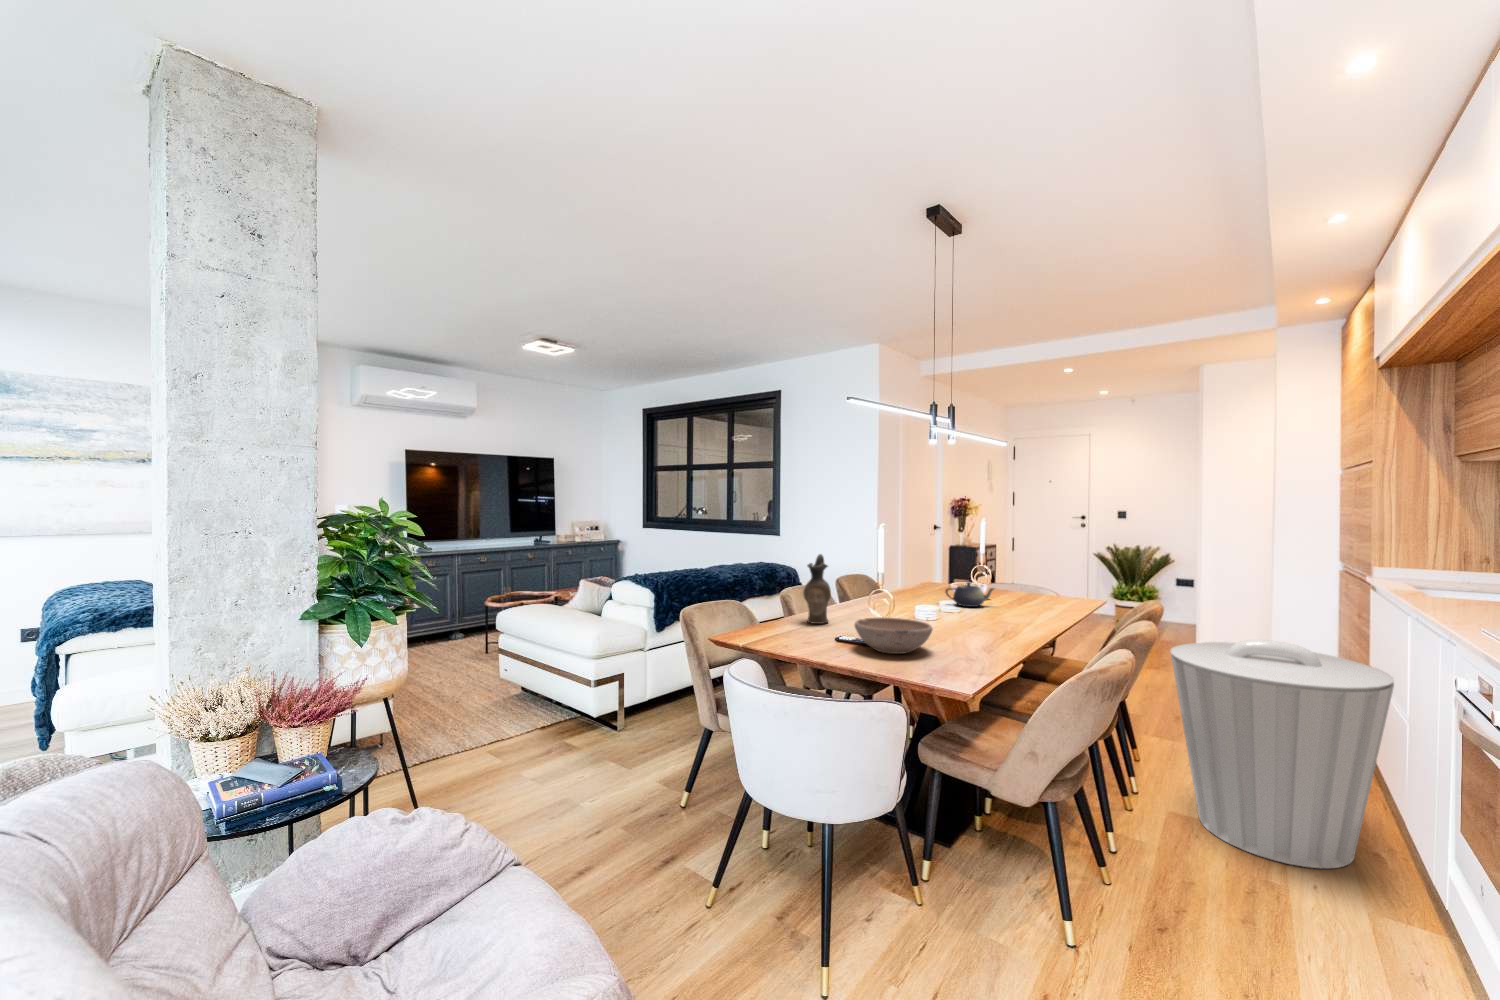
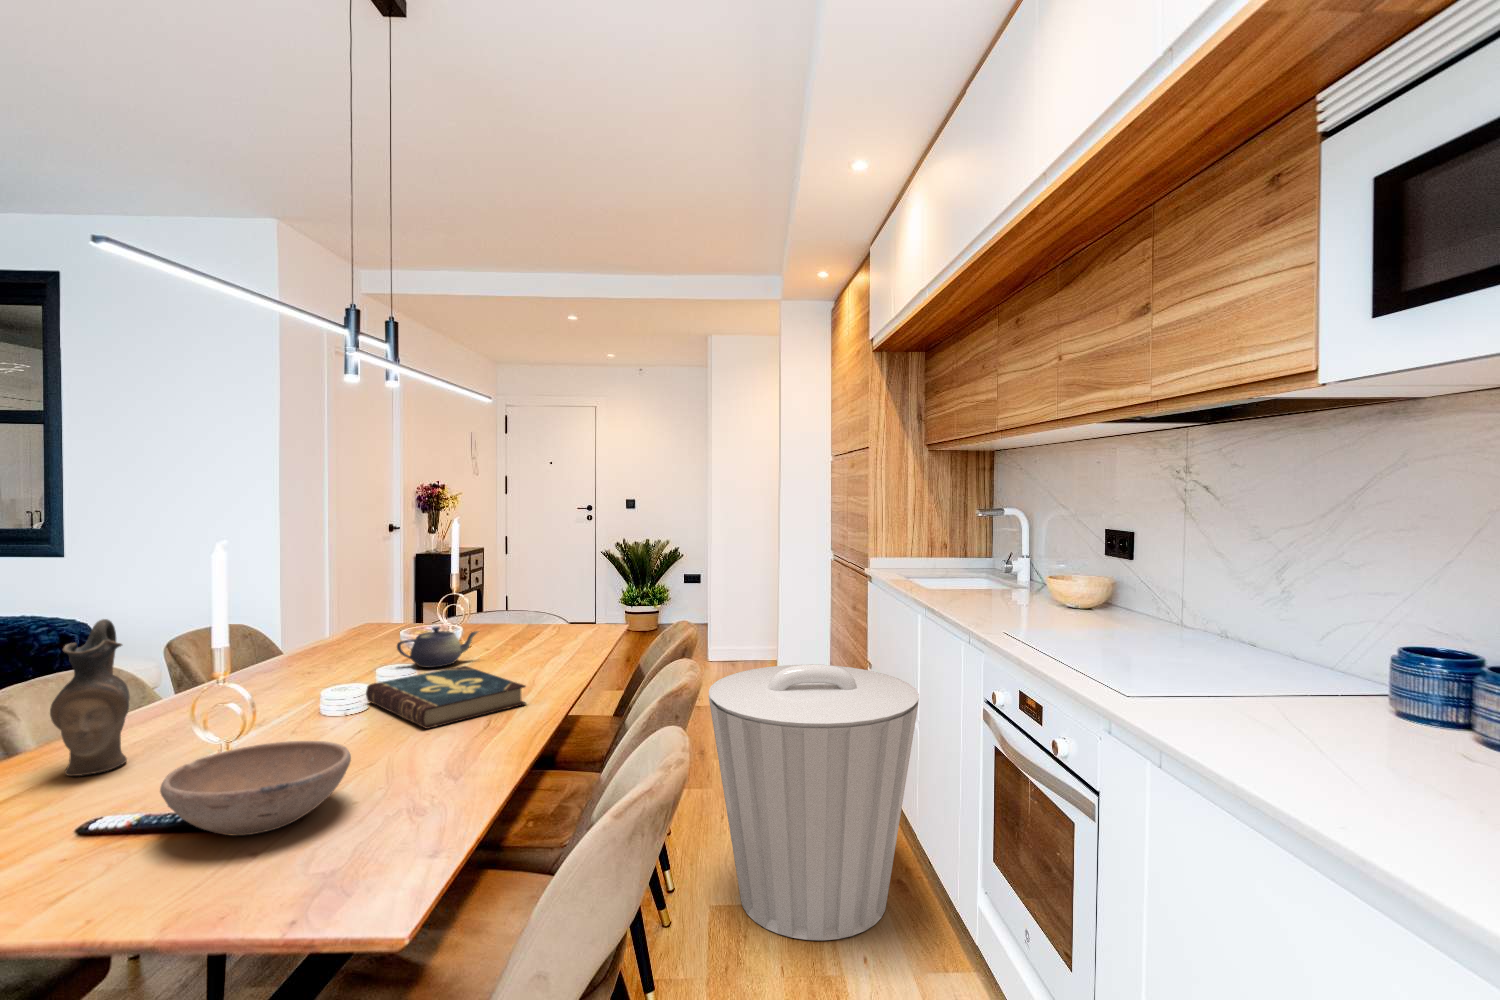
book: none [931,605,1027,632] -> present [366,666,526,729]

